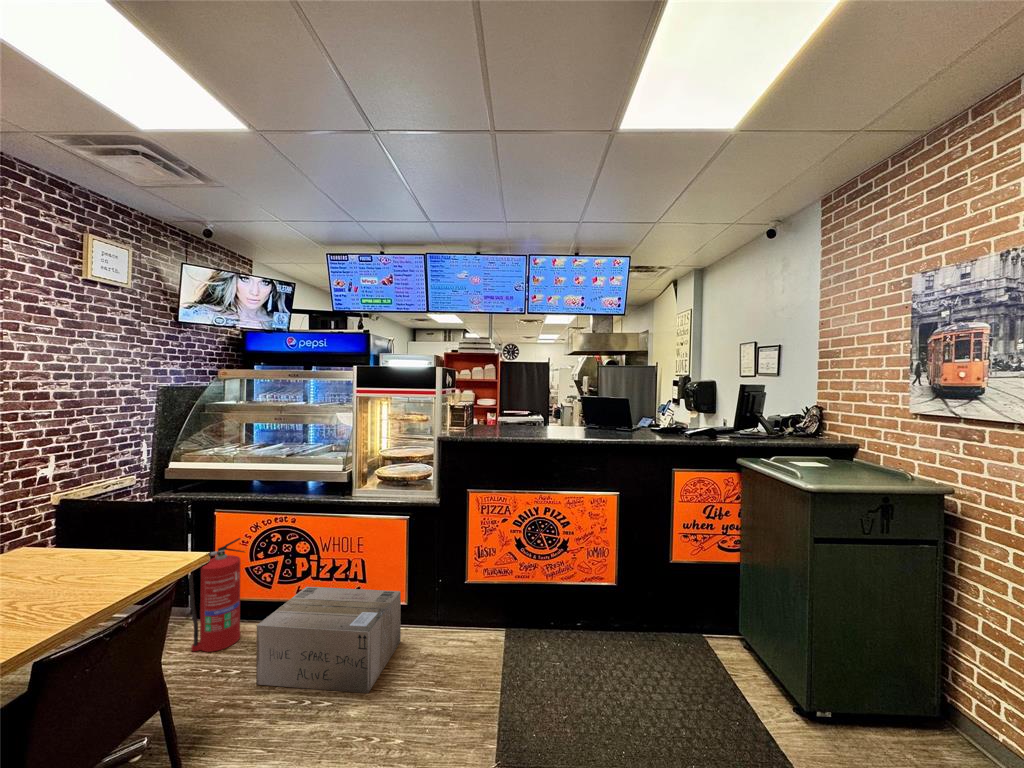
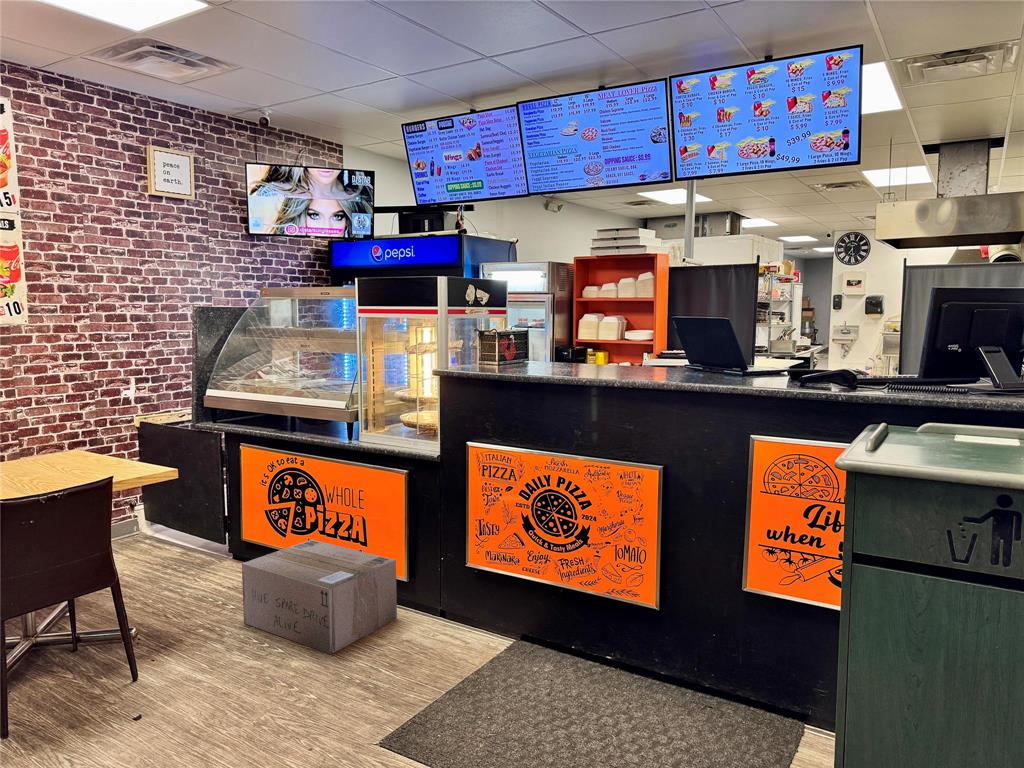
fire extinguisher: present [189,538,244,652] -> none [207,477,259,589]

